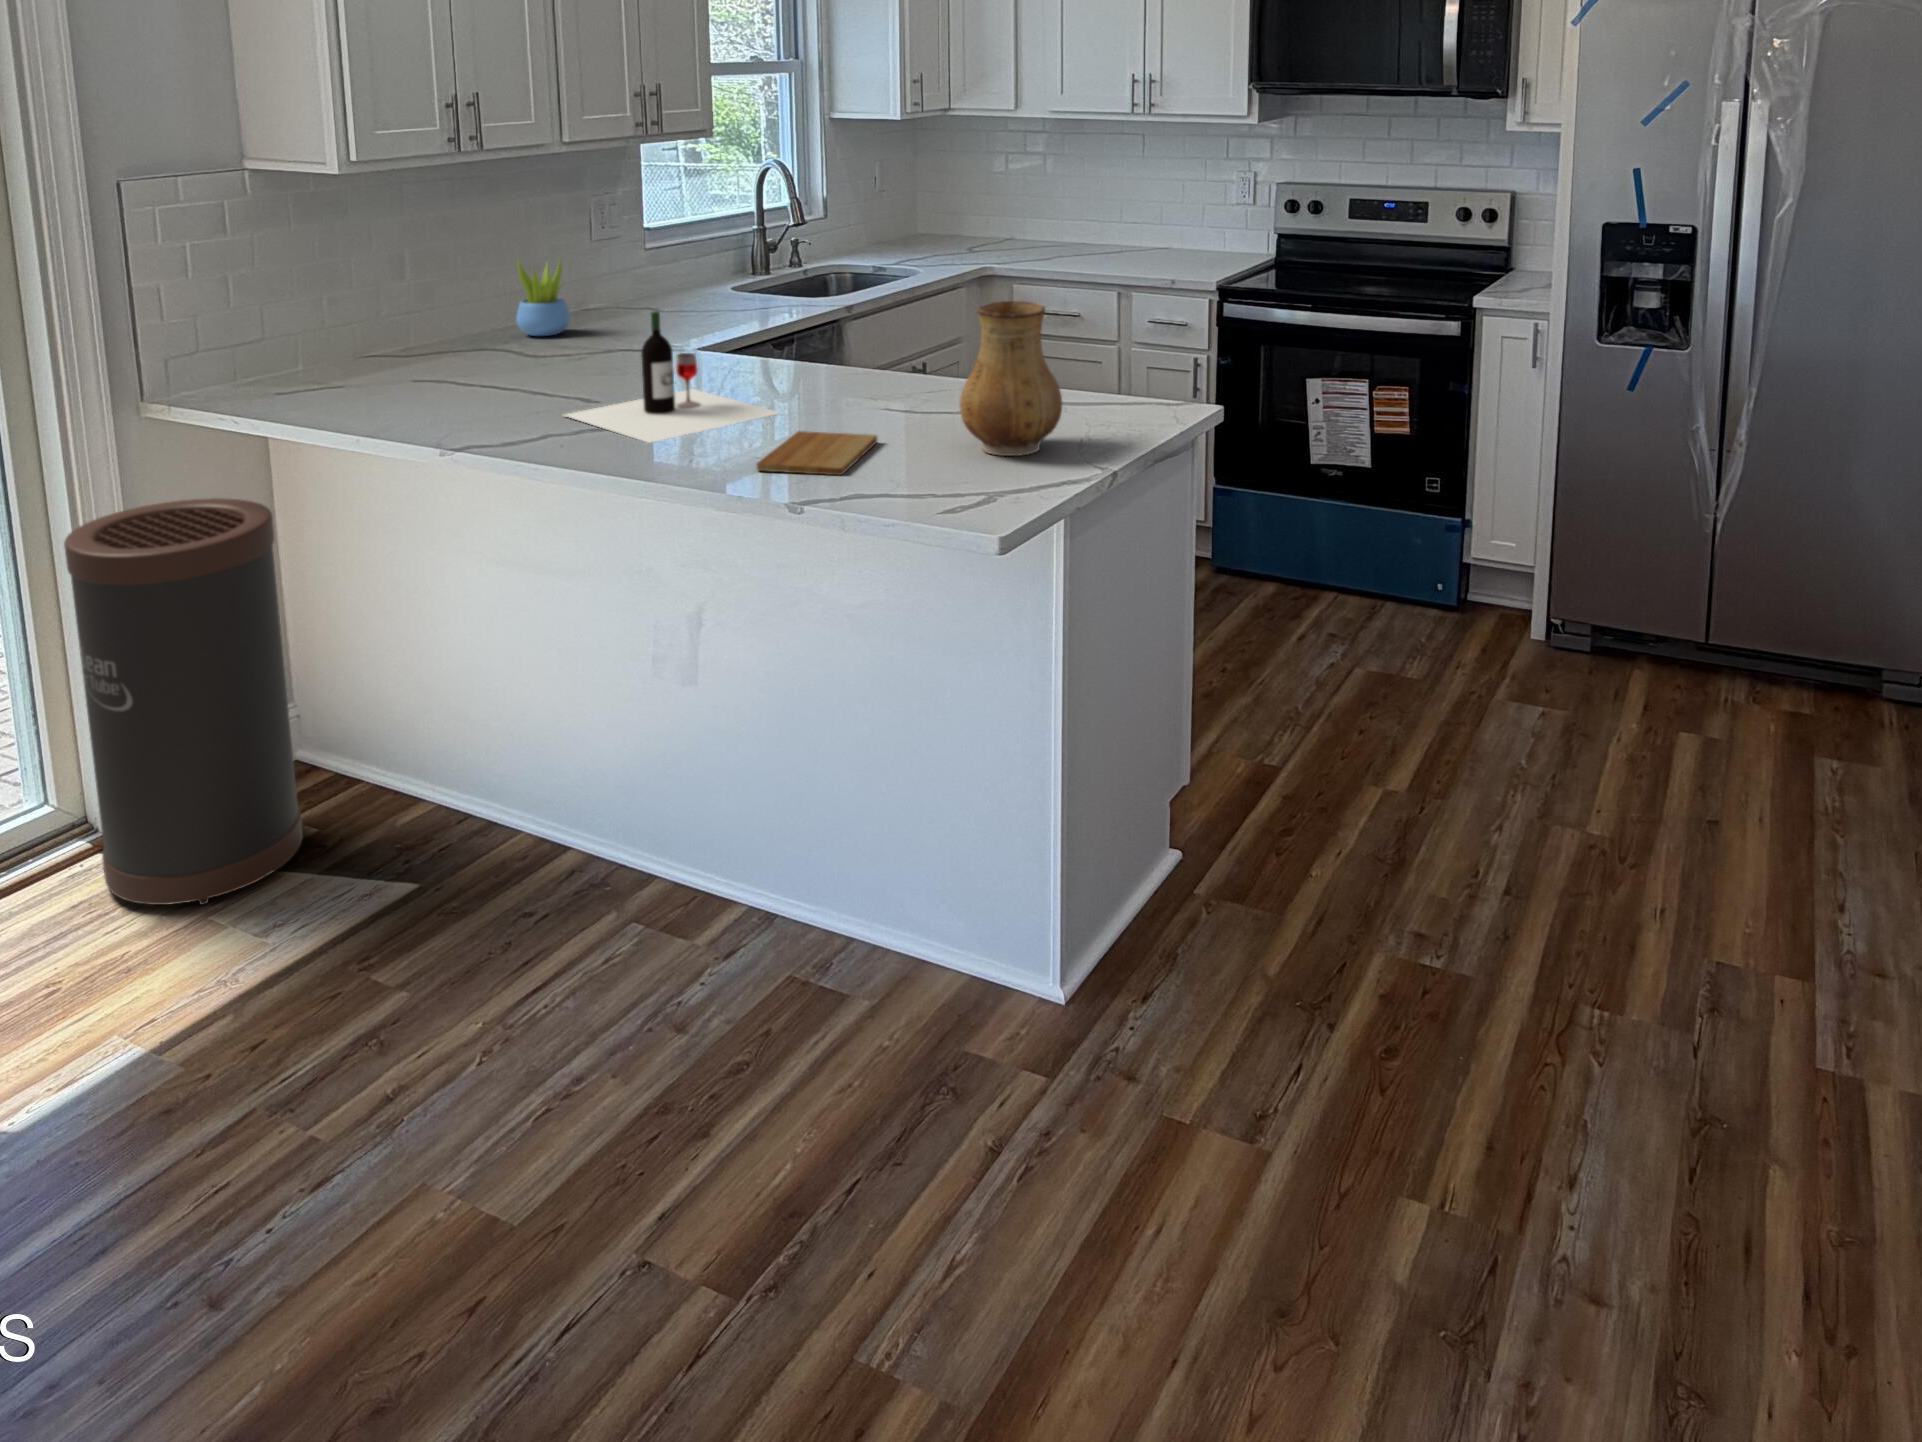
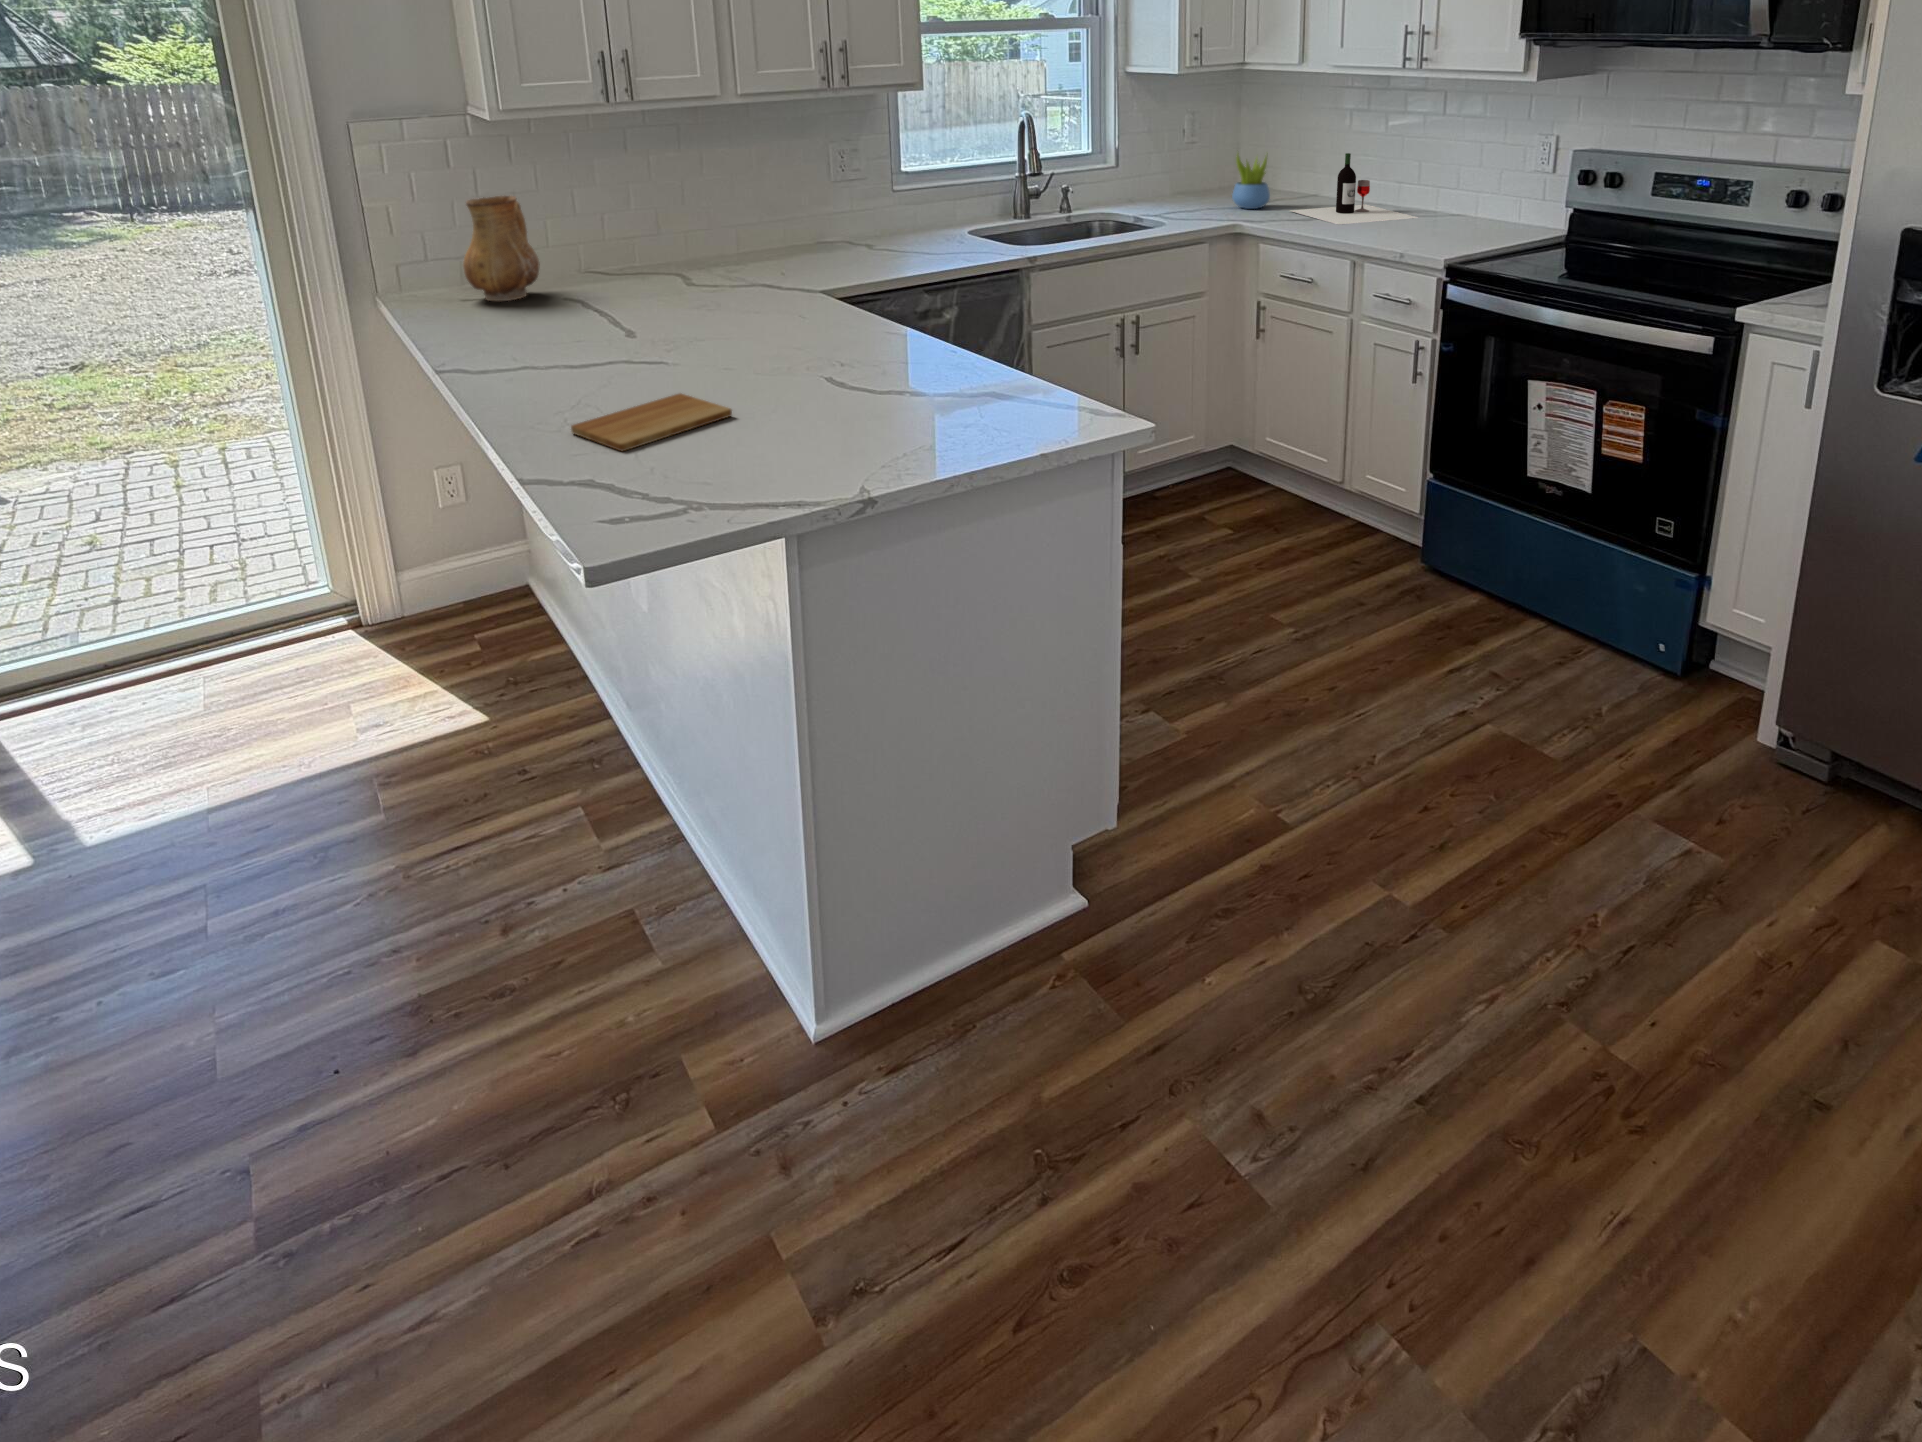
succulent plant: present [516,259,570,336] -> present [1232,155,1270,209]
ceramic pitcher: present [959,301,1062,456] -> present [463,196,540,301]
wine bottle: present [565,311,780,443] -> present [1291,153,1418,224]
trash can: present [64,498,303,905] -> none [264,377,468,694]

